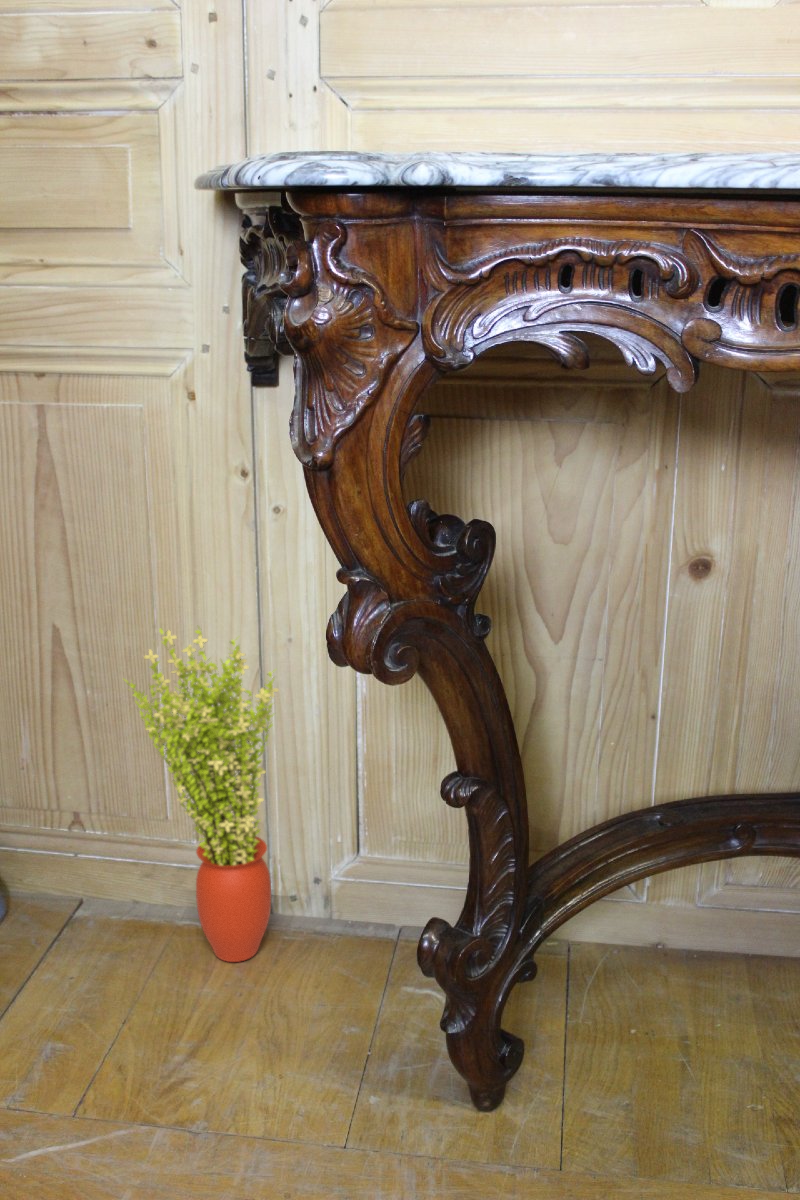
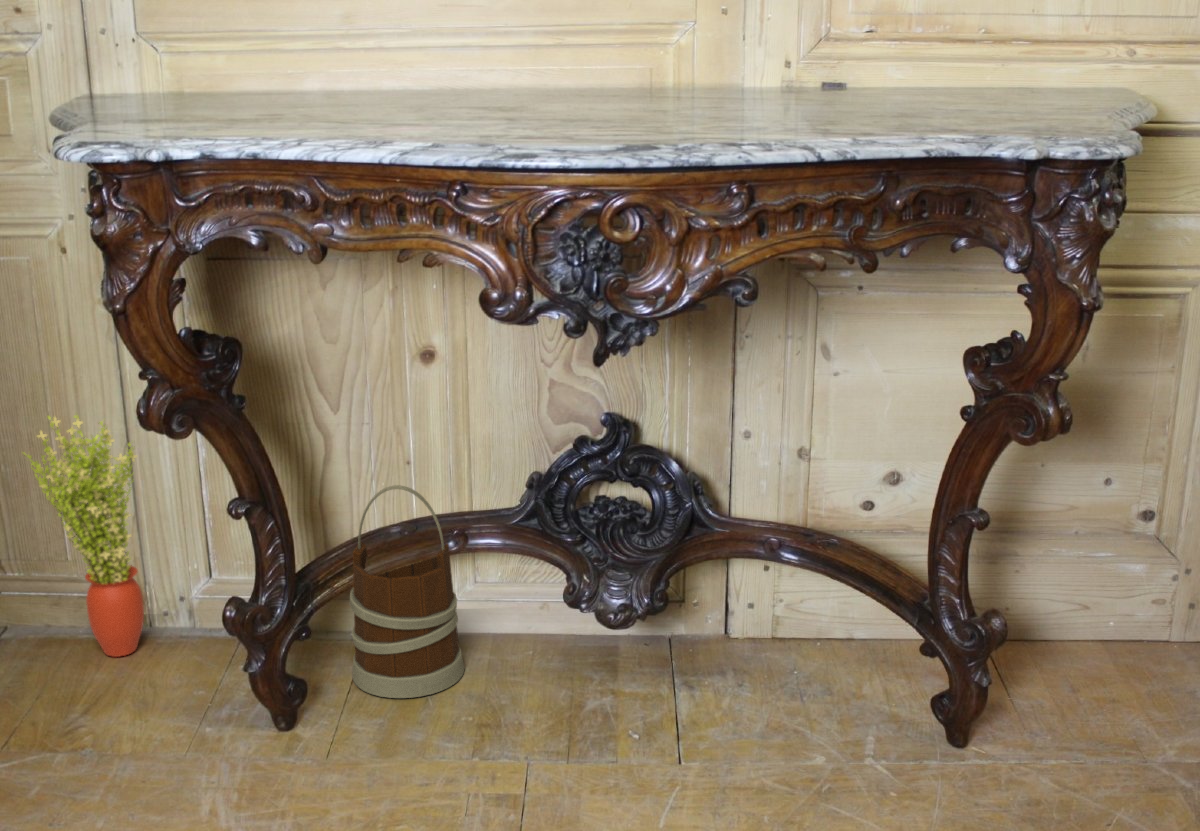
wooden bucket: none [571,757,735,1073] -> present [350,485,464,698]

